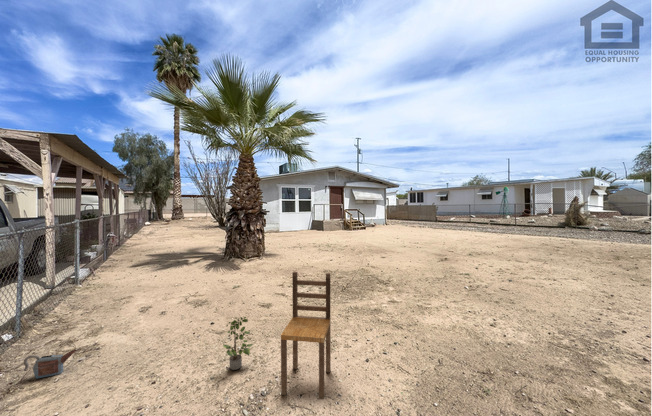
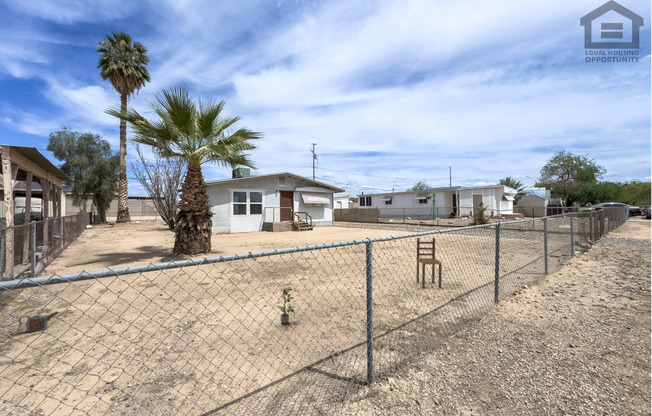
chair: present [281,272,331,399] -> present [416,238,442,288]
potted plant: present [223,317,253,370] -> present [277,287,295,323]

